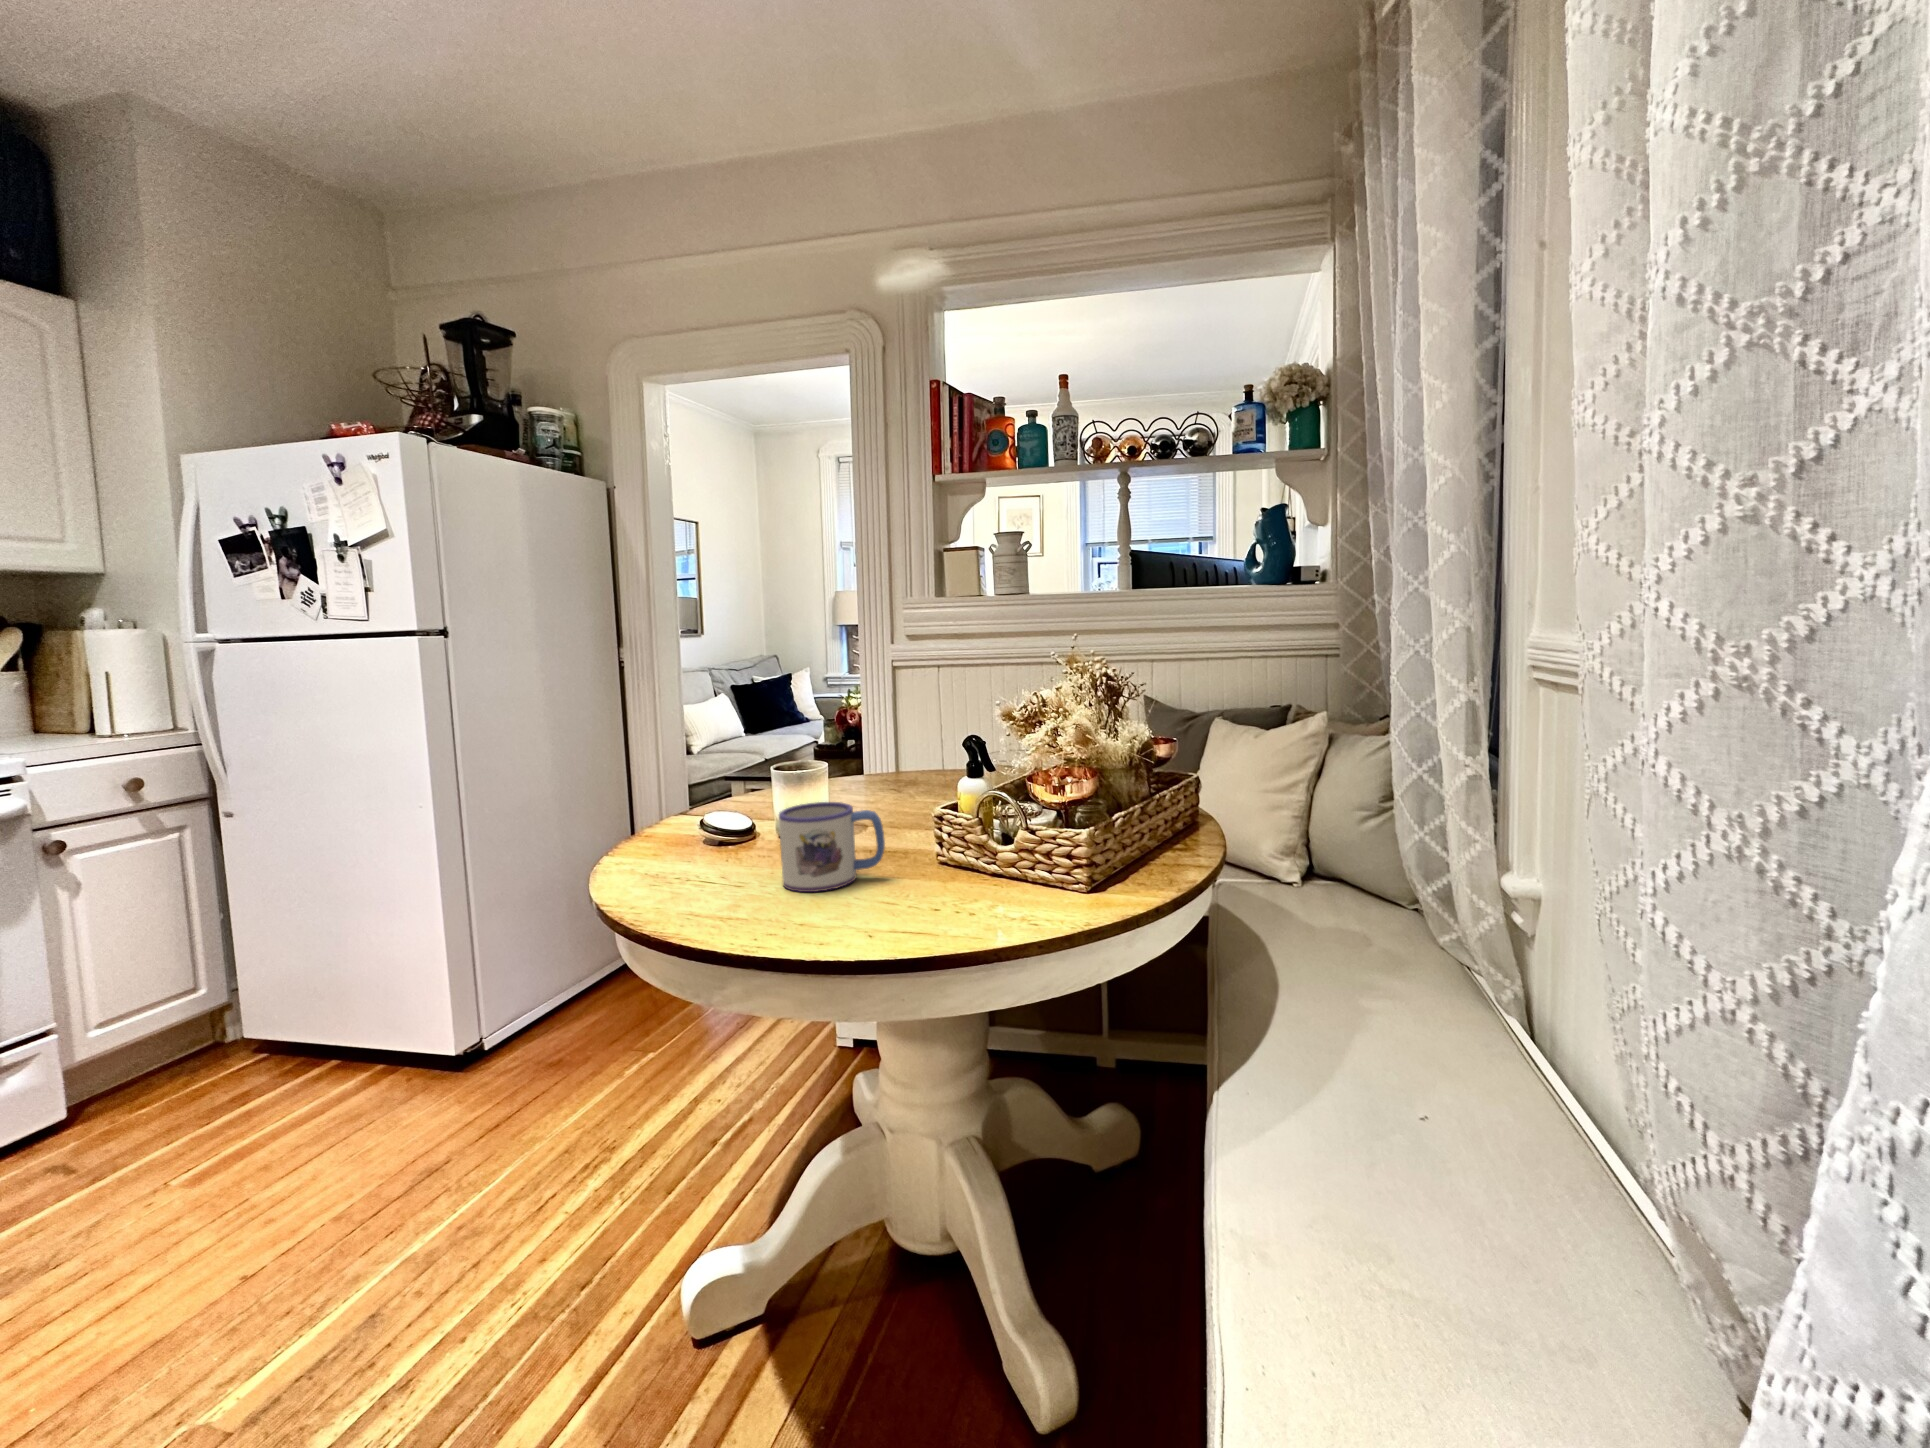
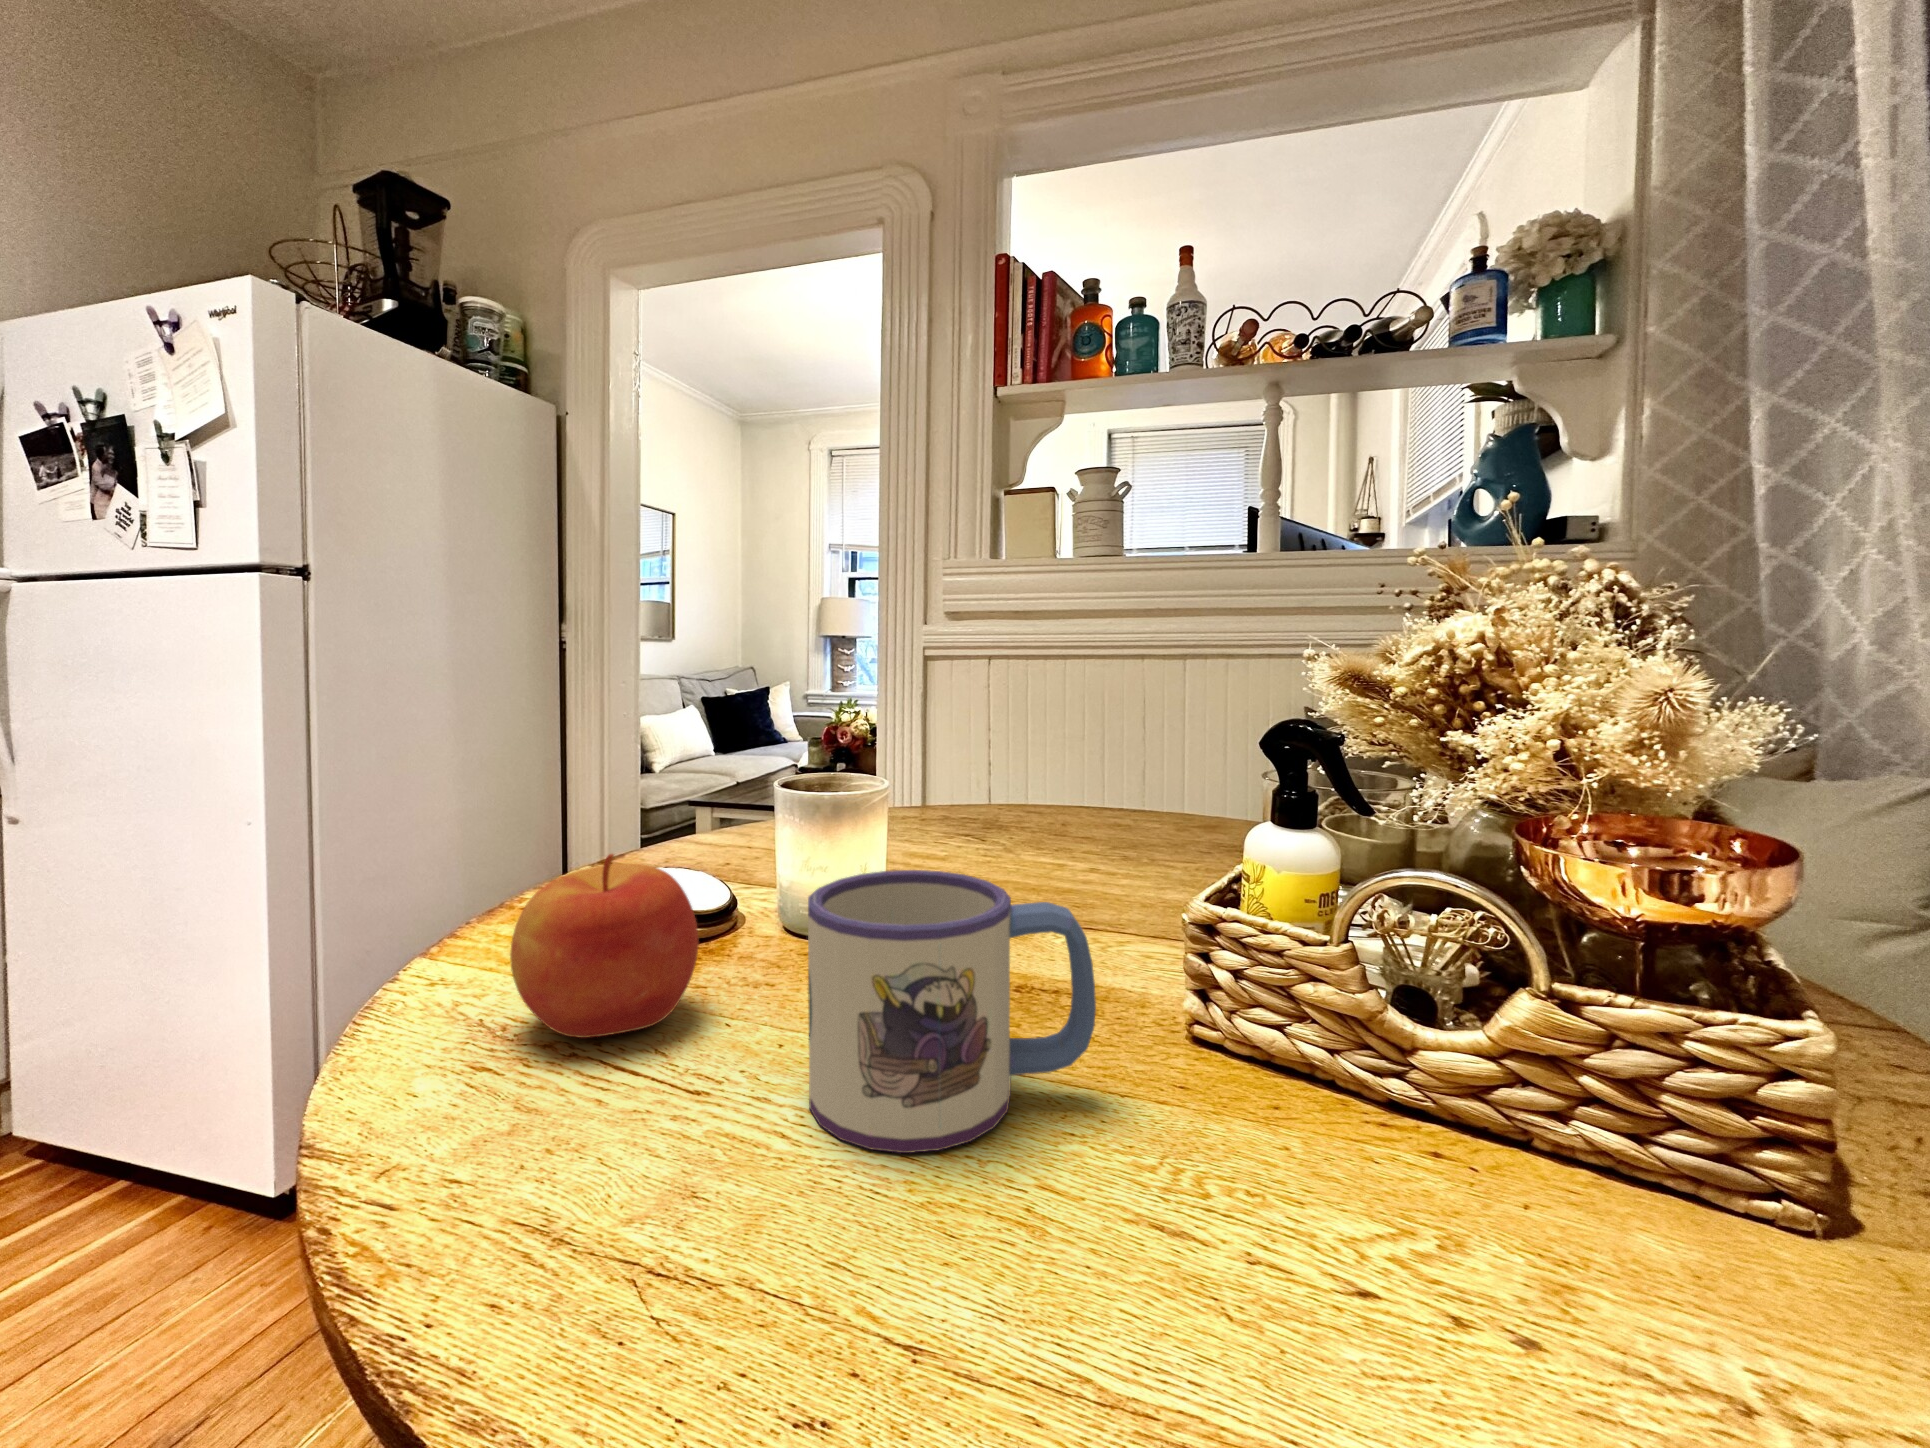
apple: none [665,802,740,873] -> present [510,854,699,1038]

